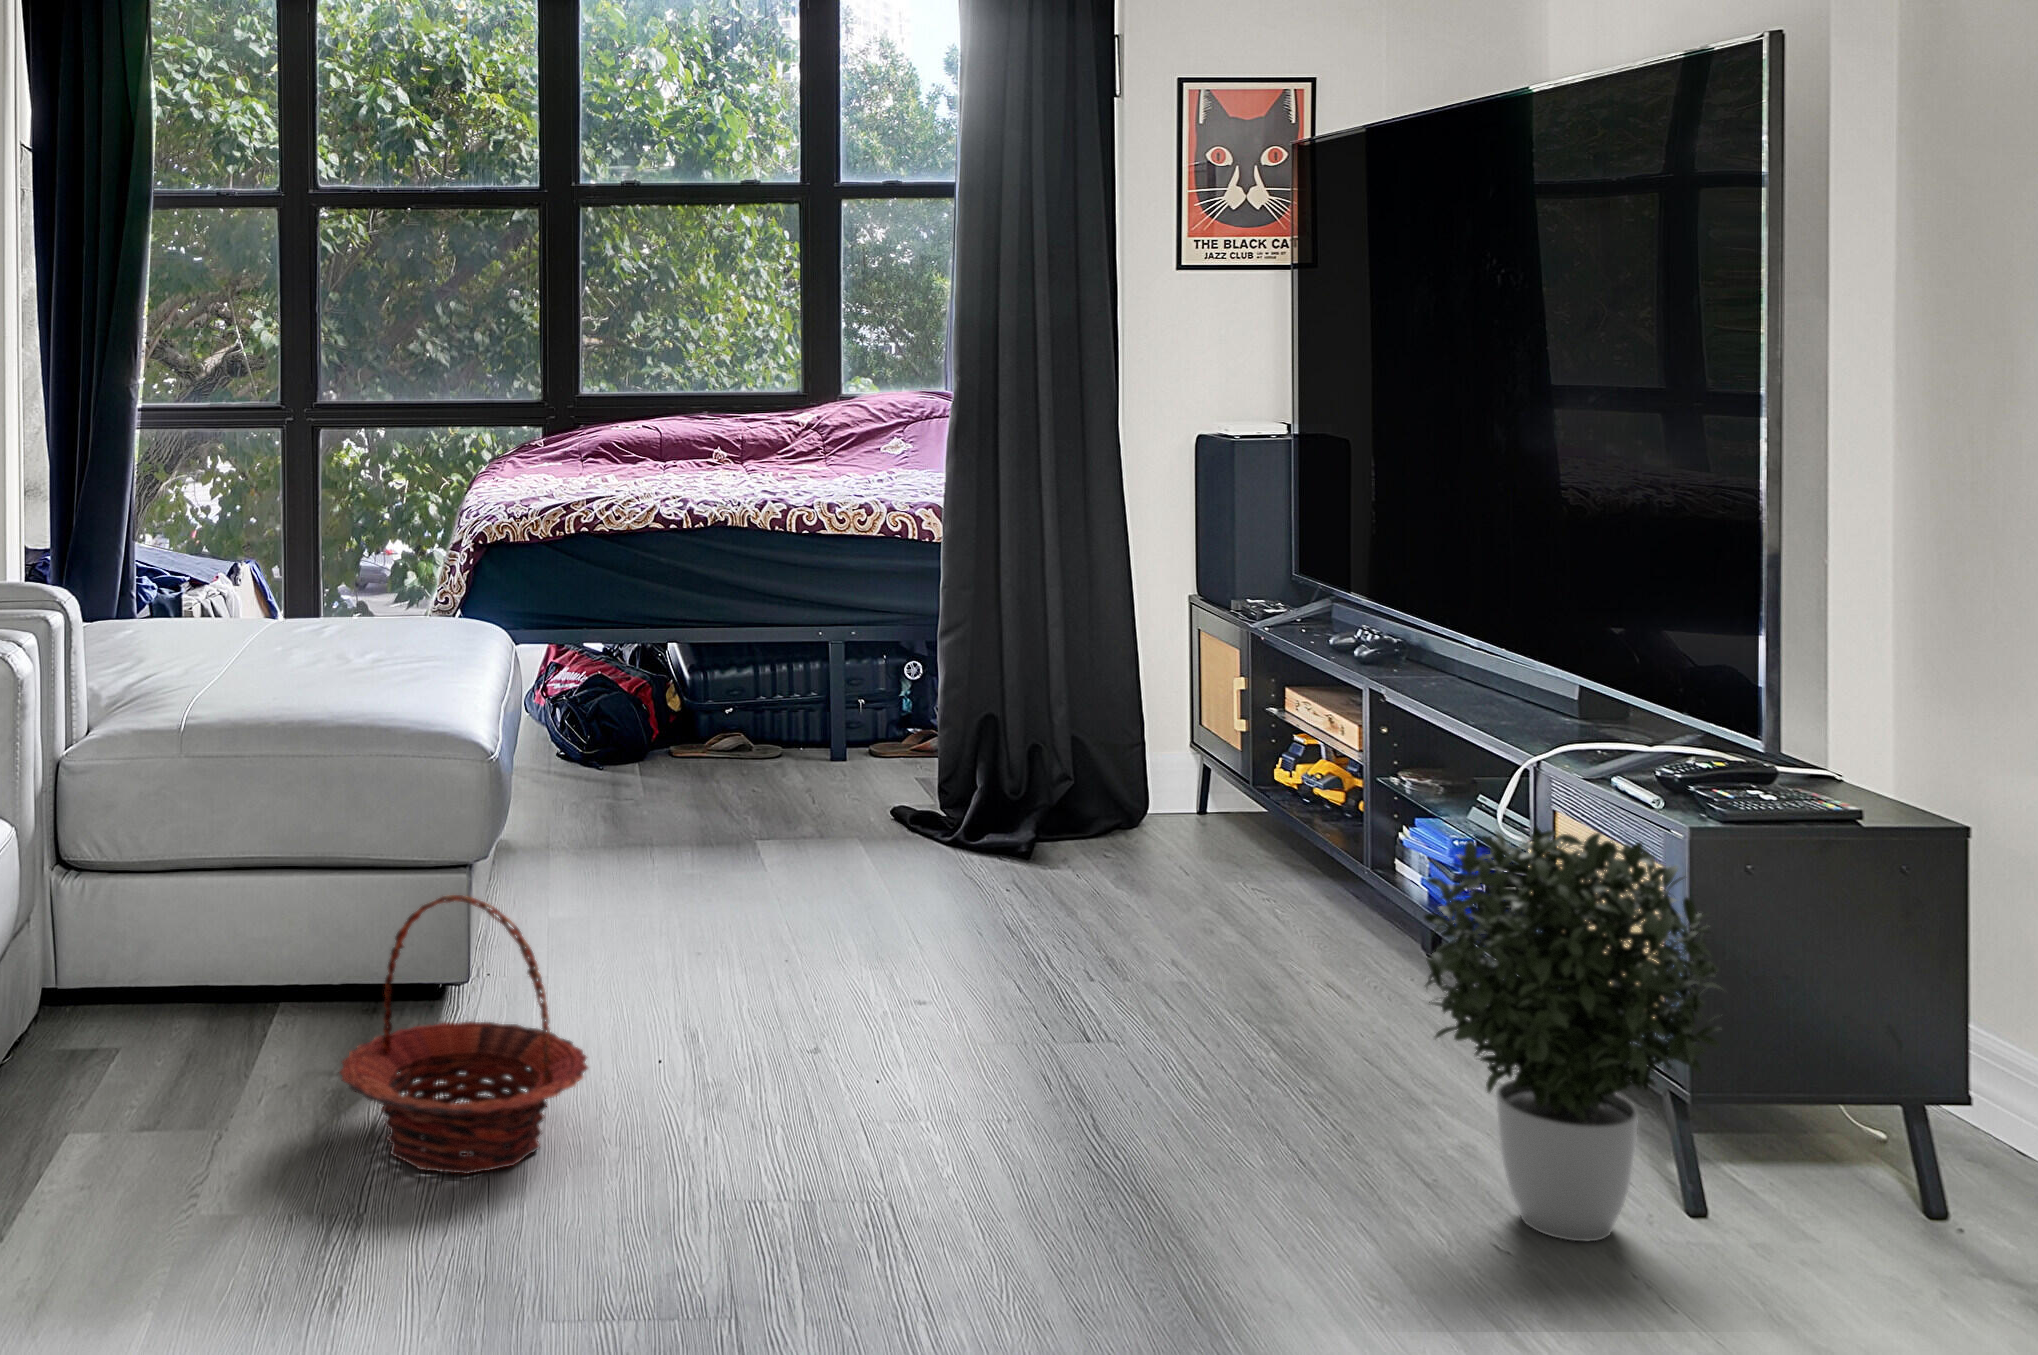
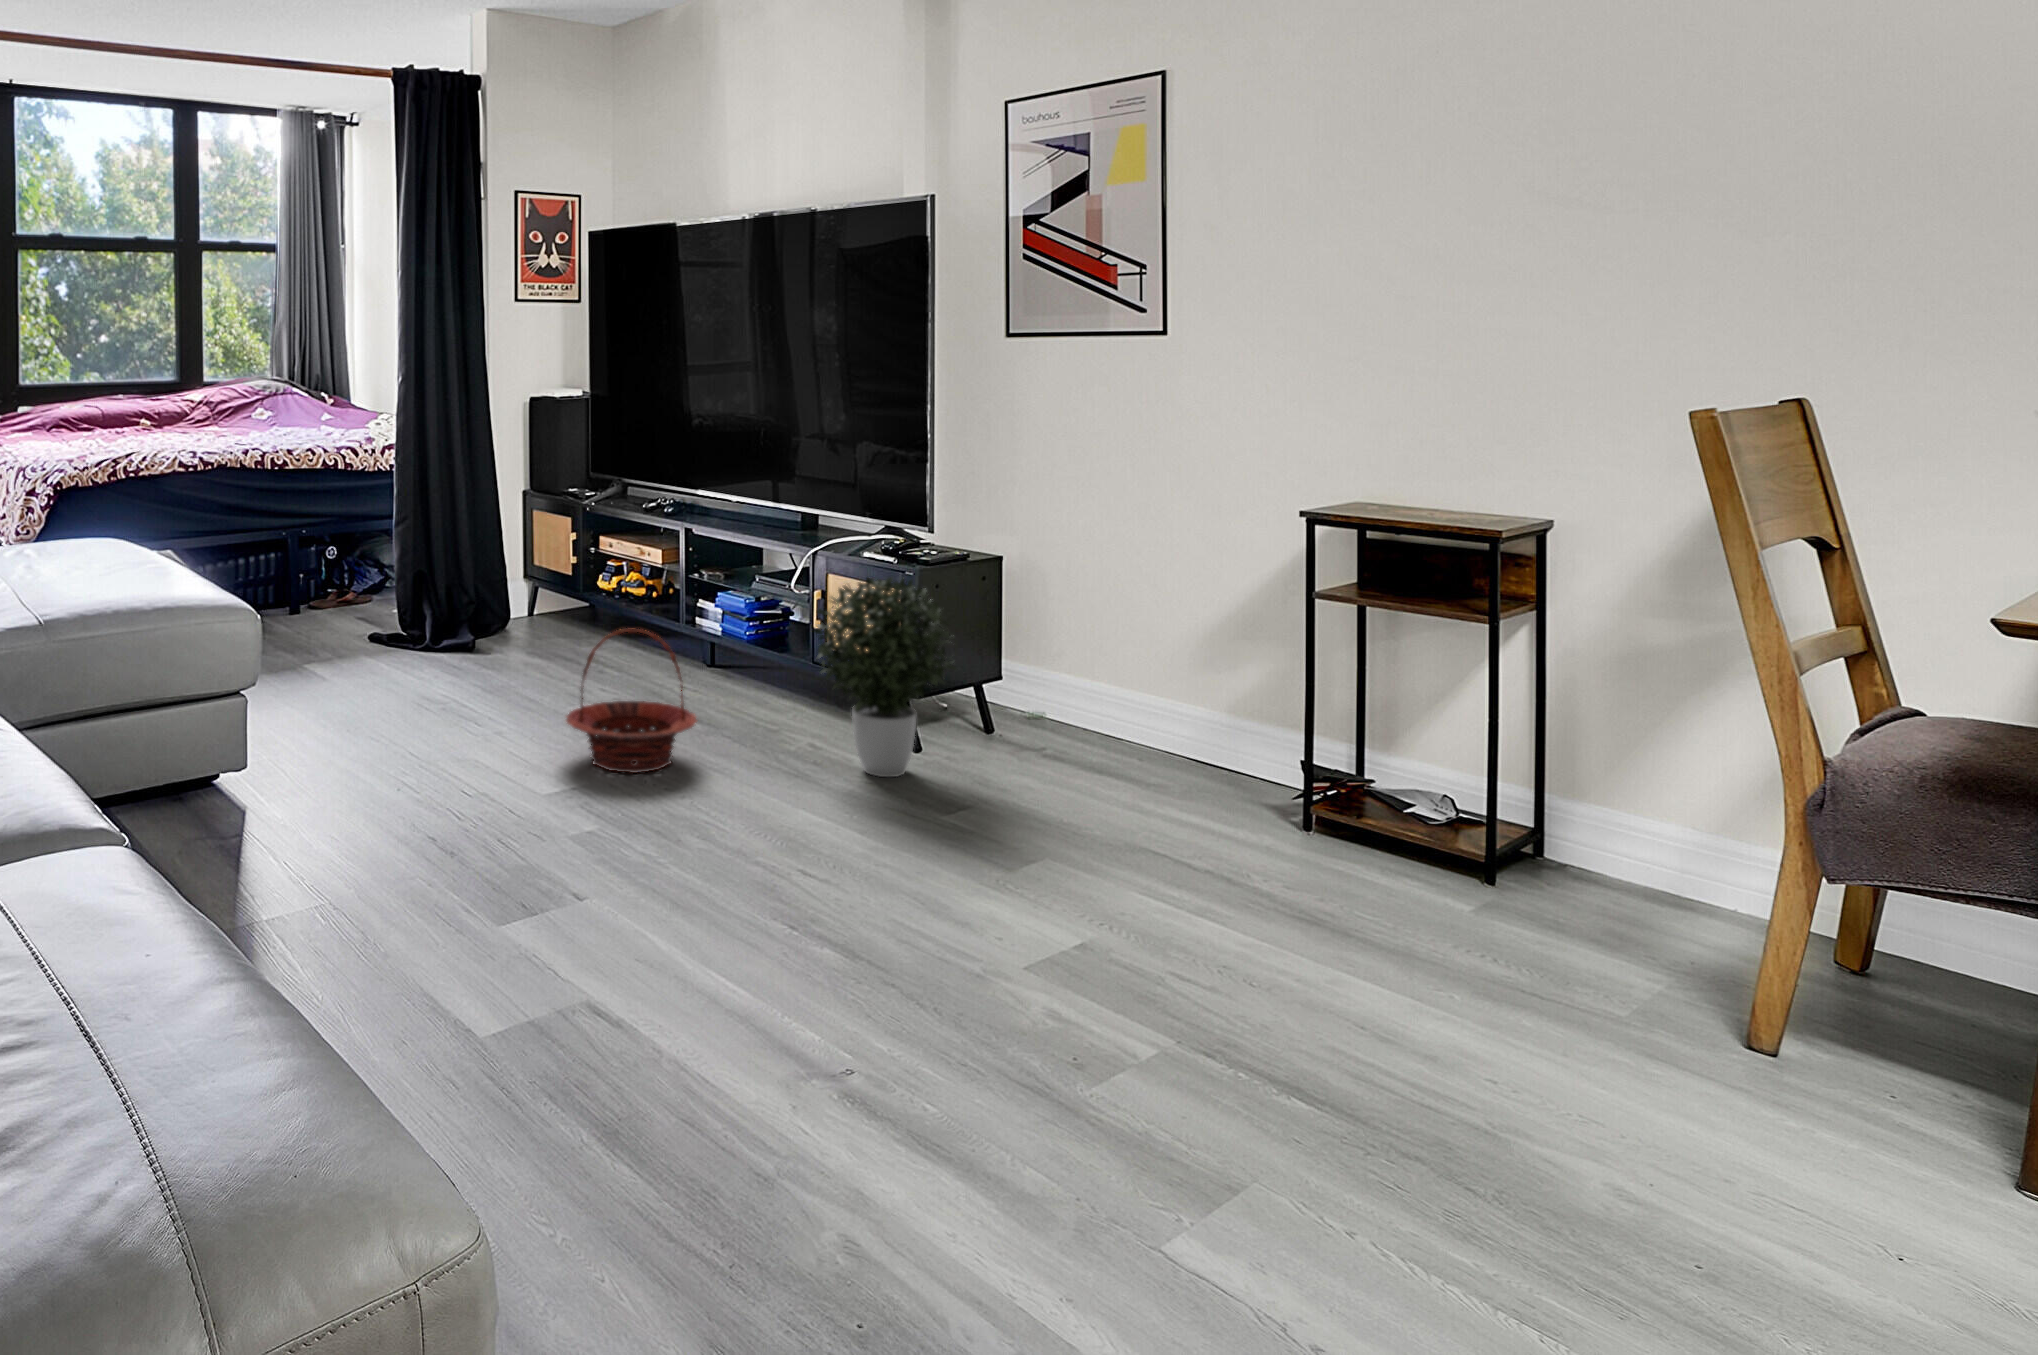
basket: present [340,895,588,1174] -> present [566,629,697,773]

